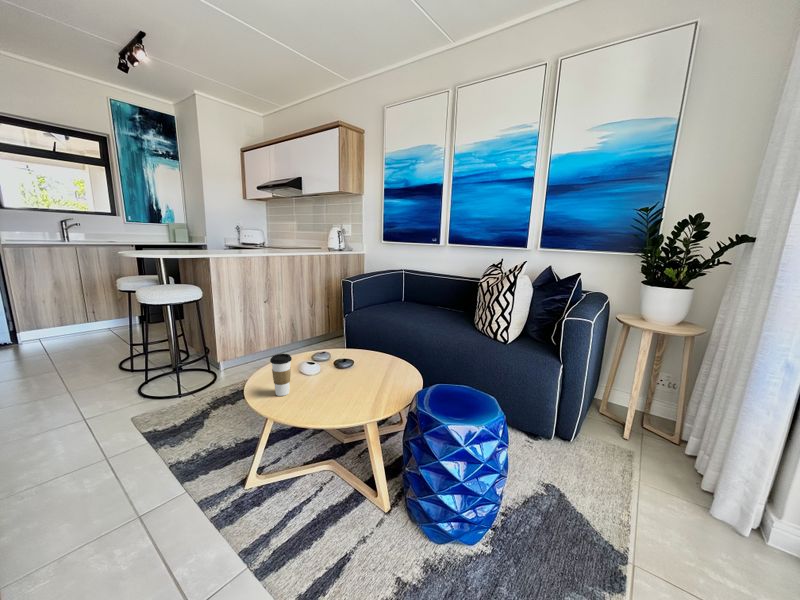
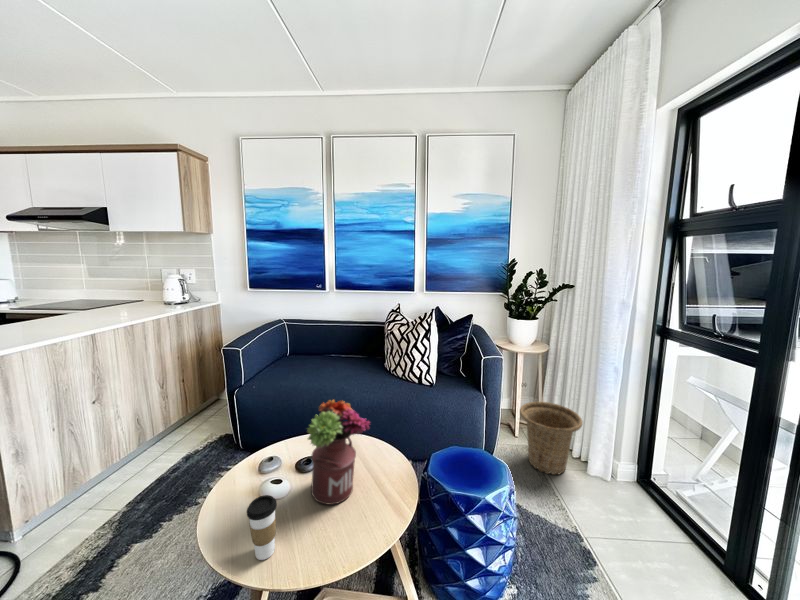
flower arrangement: none [324,305,381,388] -> present [308,400,370,505]
basket: none [614,395,715,496] -> present [520,402,582,475]

